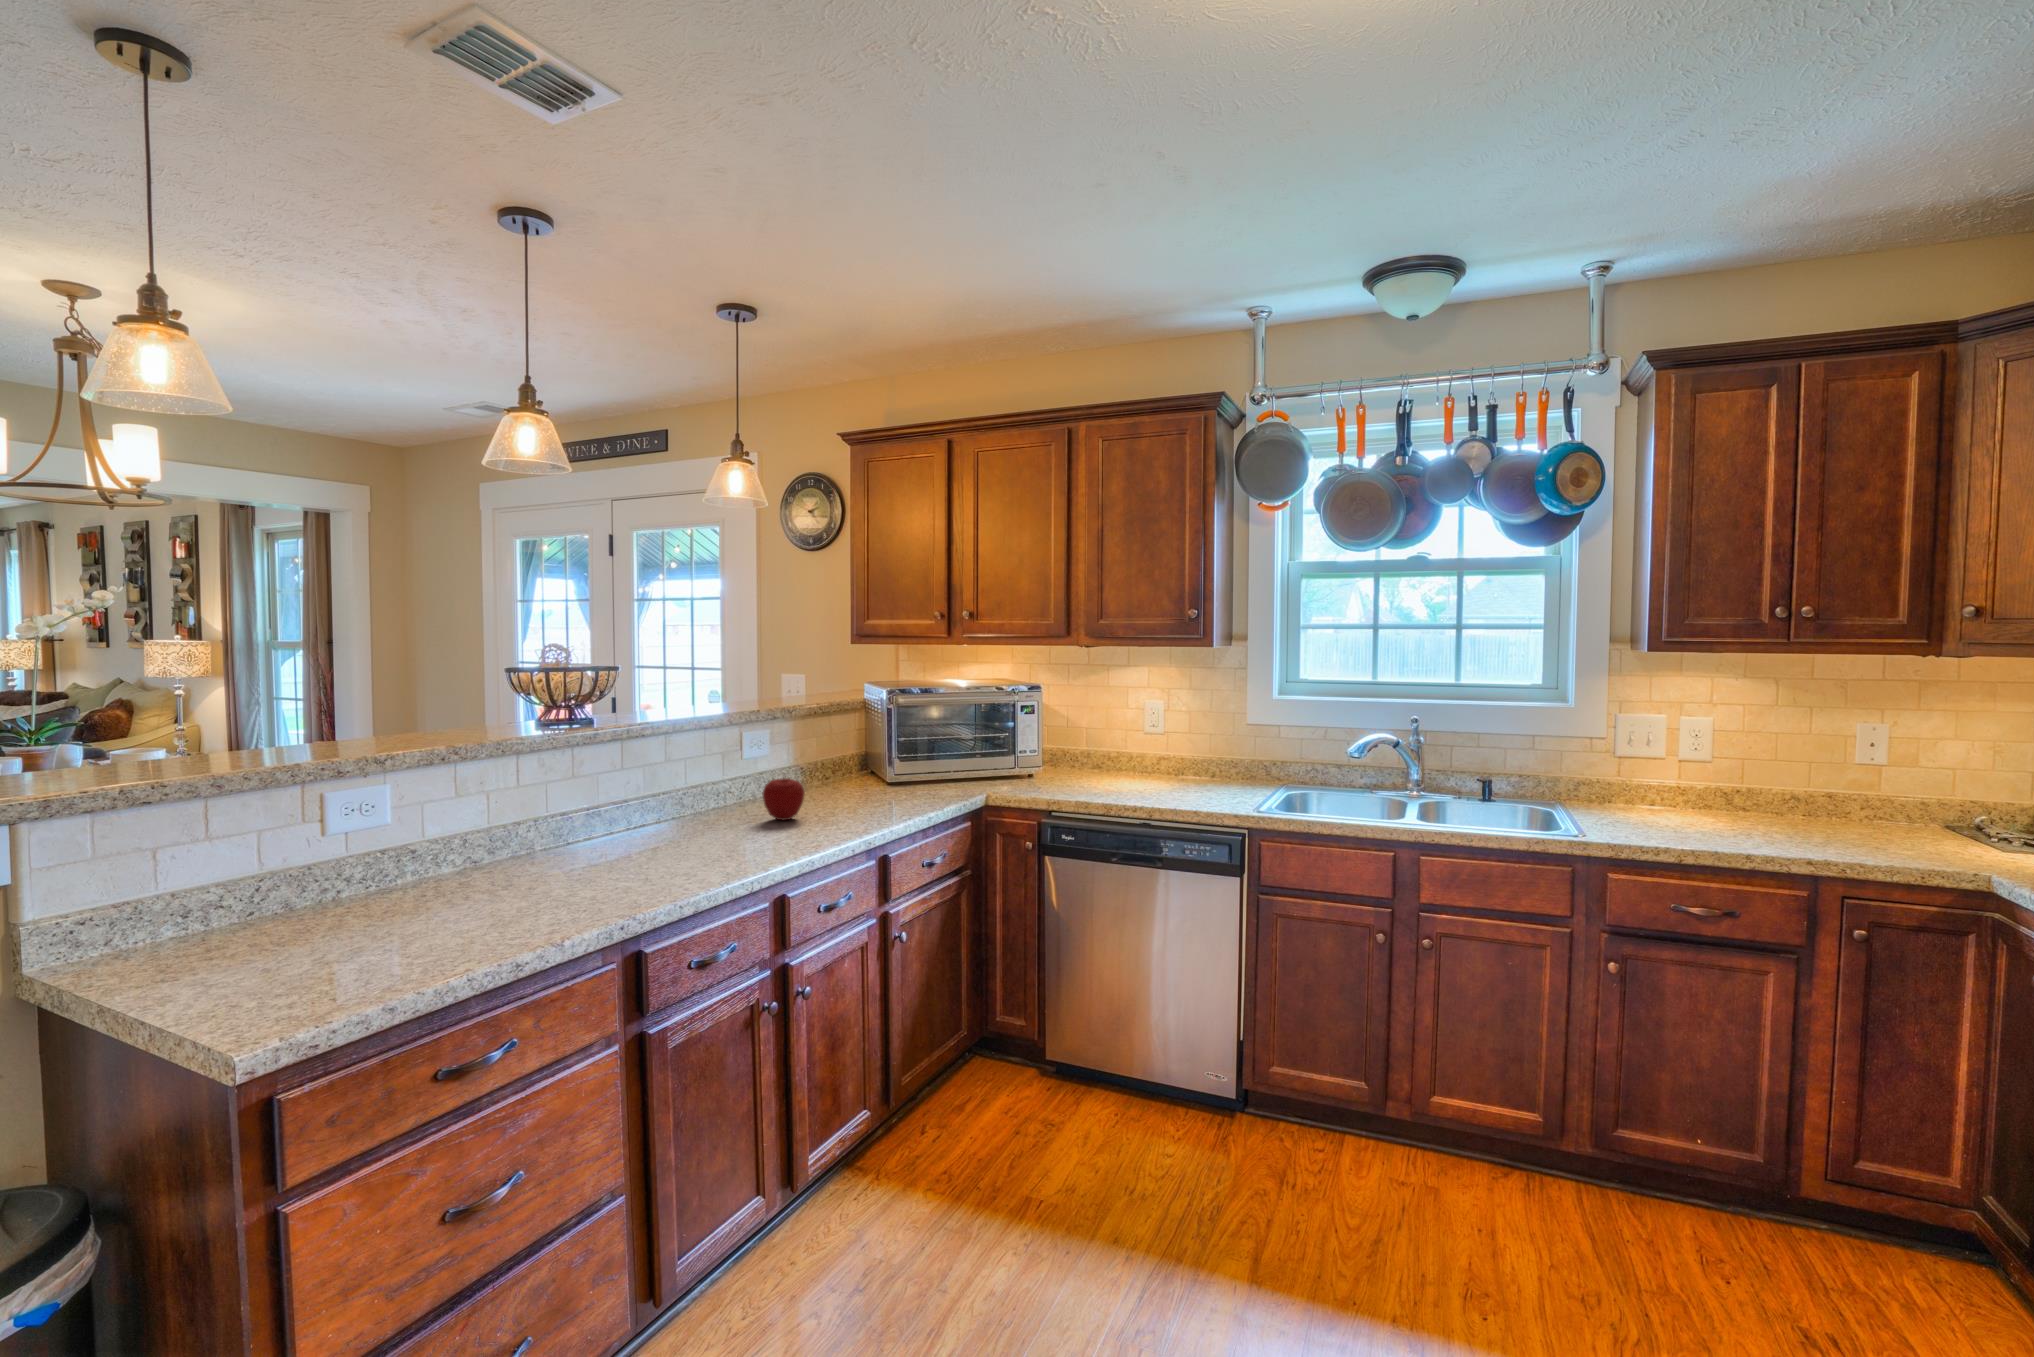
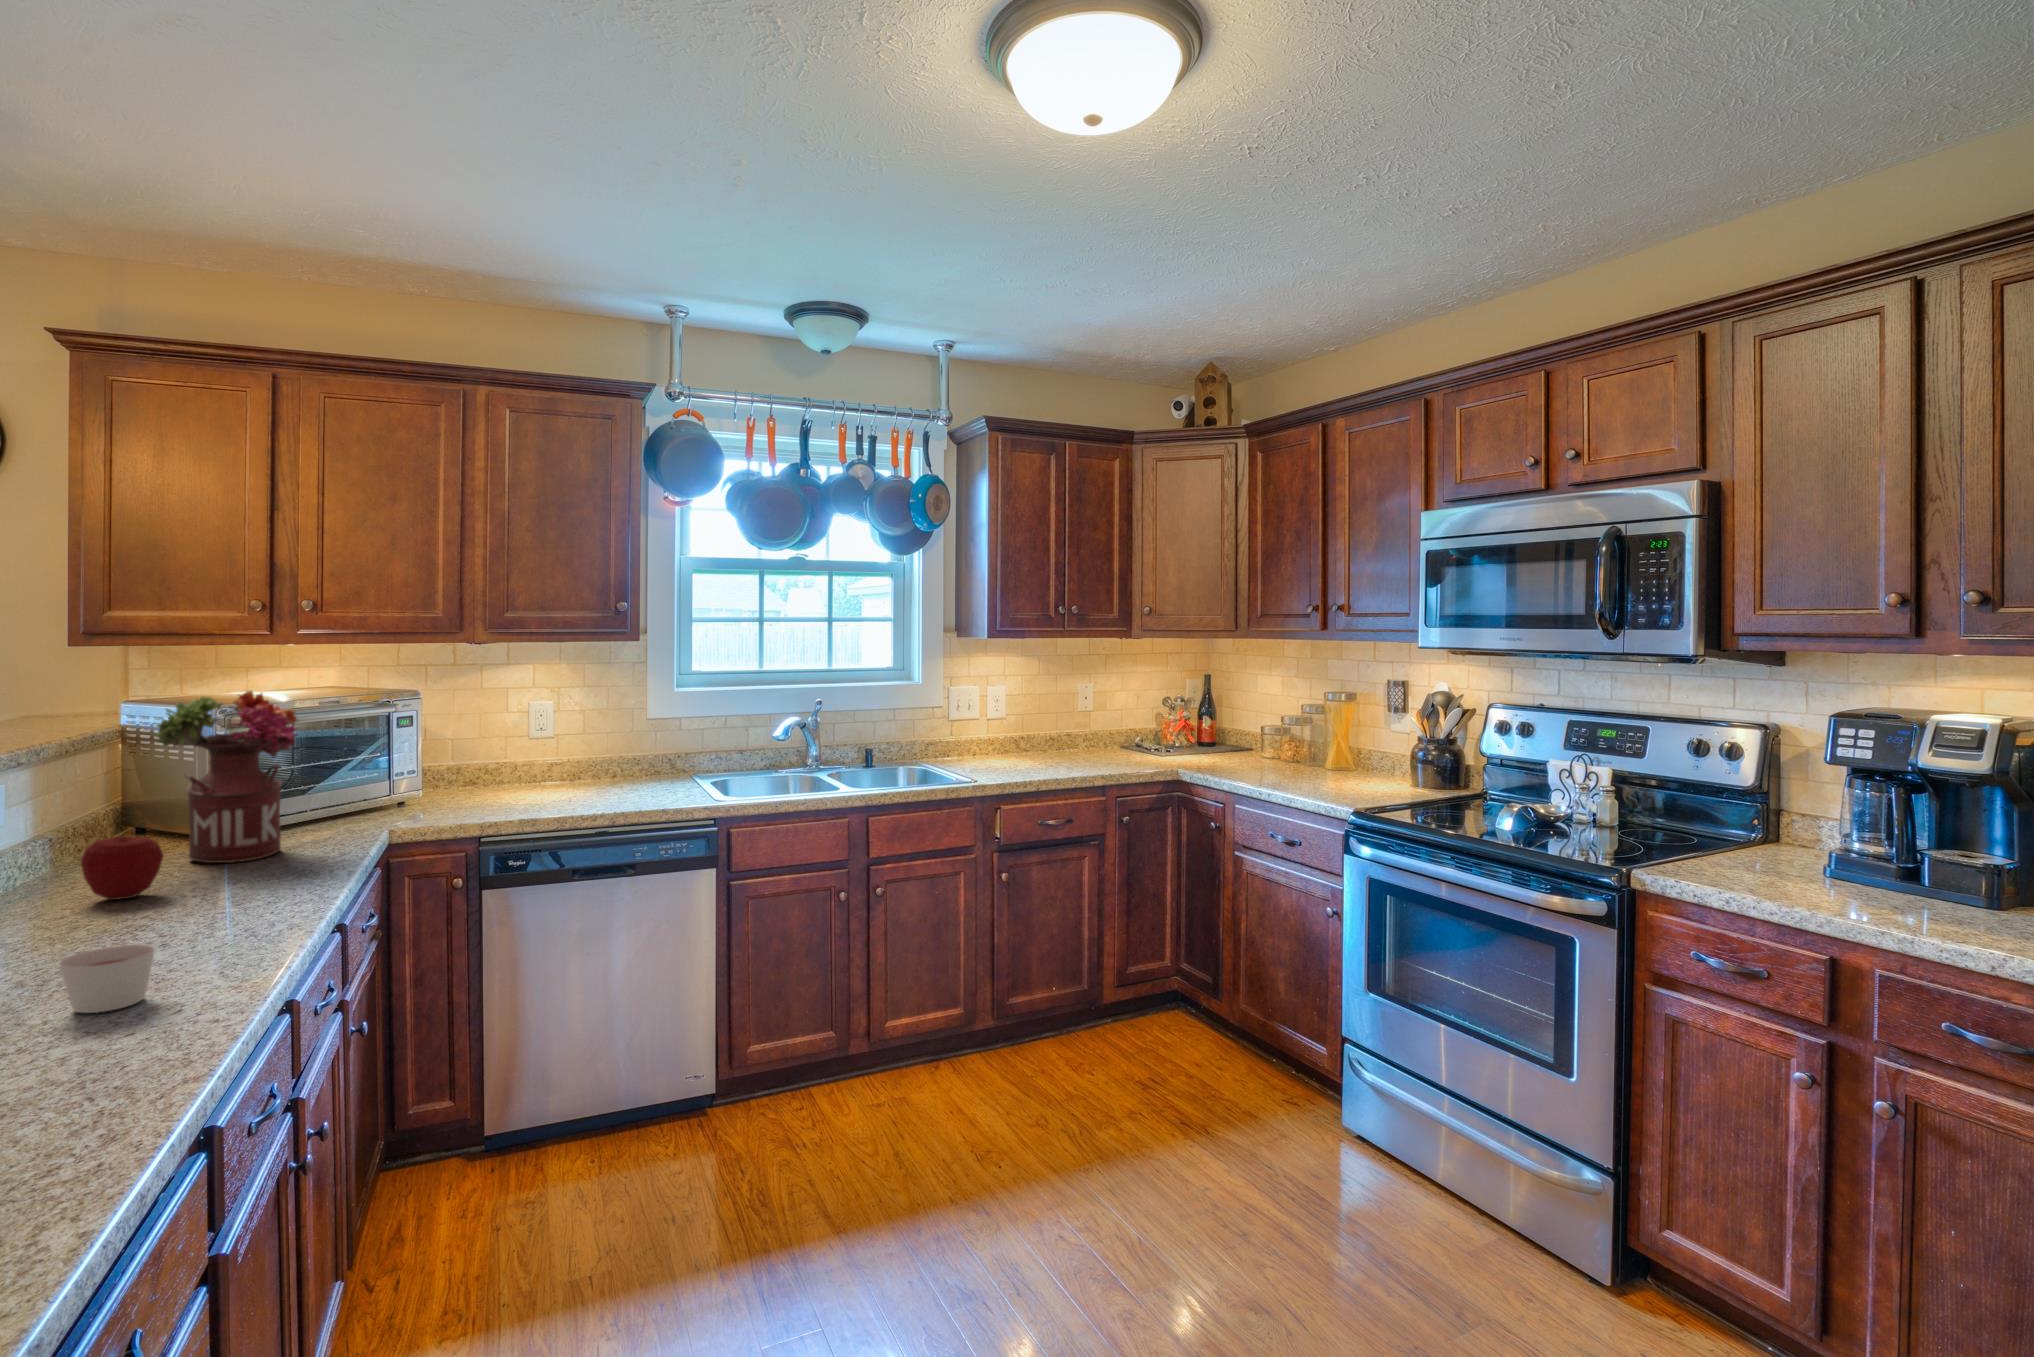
flower arrangement: none [833,684,919,805] -> present [155,691,297,863]
candle: none [610,854,660,896] -> present [59,944,155,1013]

